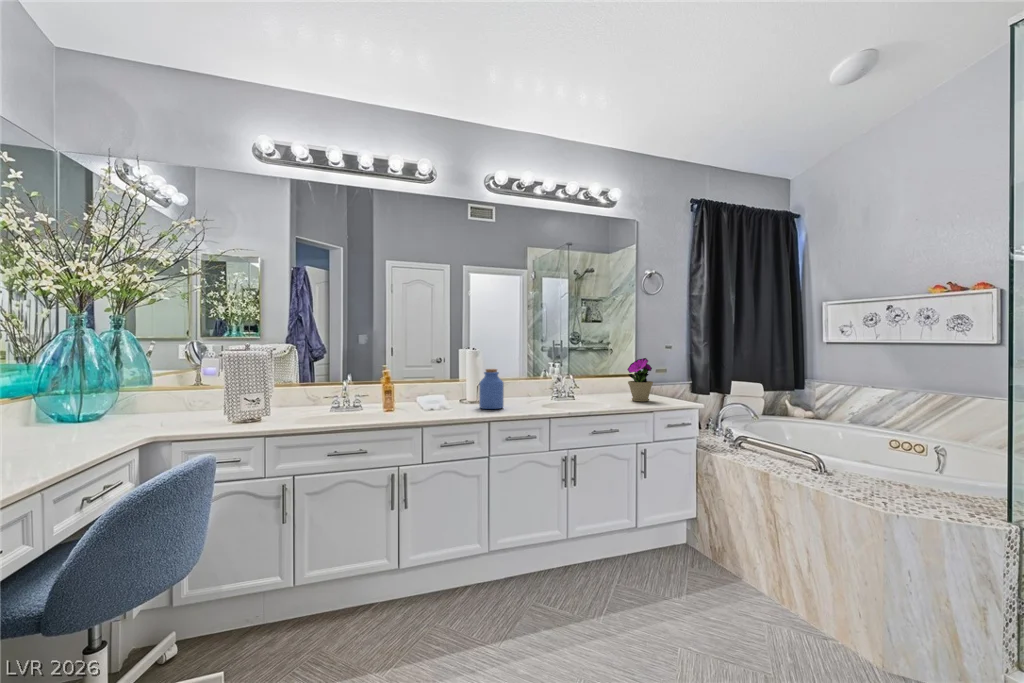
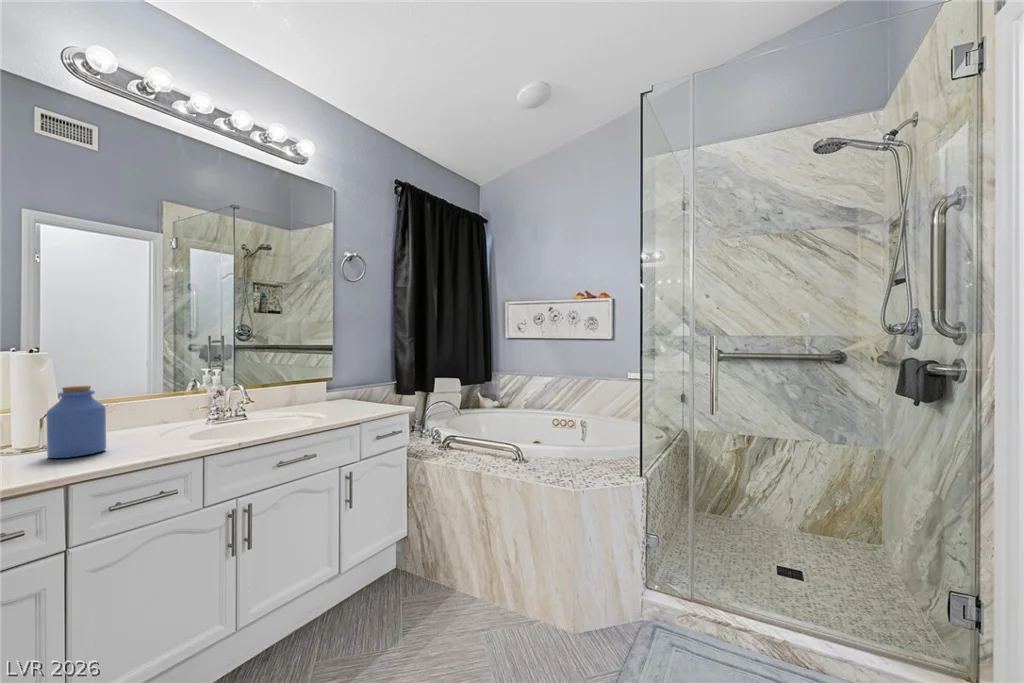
flower pot: present [627,358,653,402] -> none [322,358,355,412]

